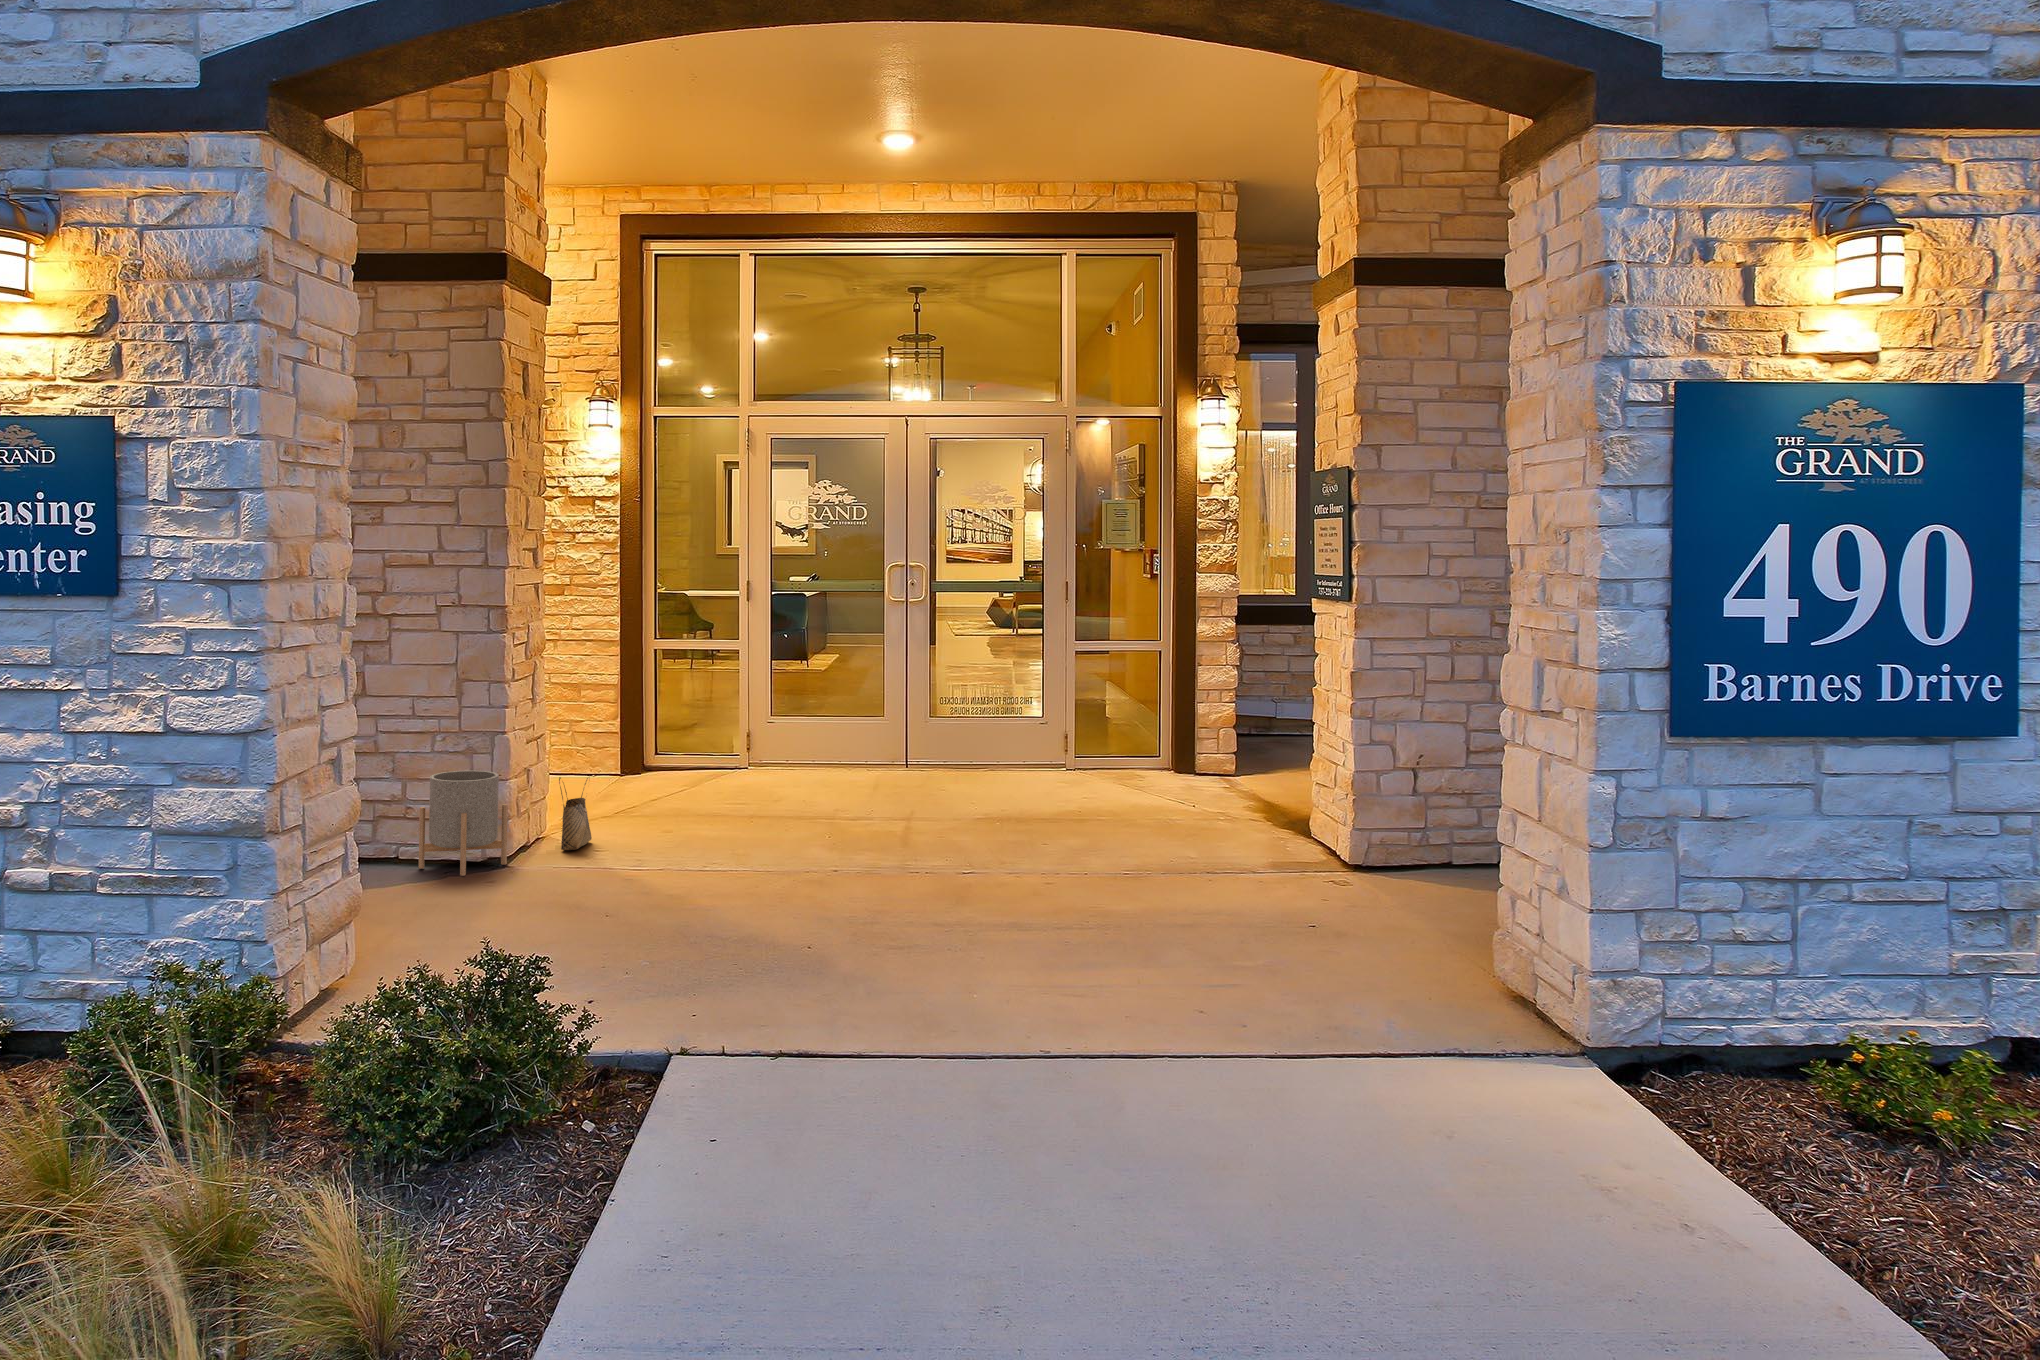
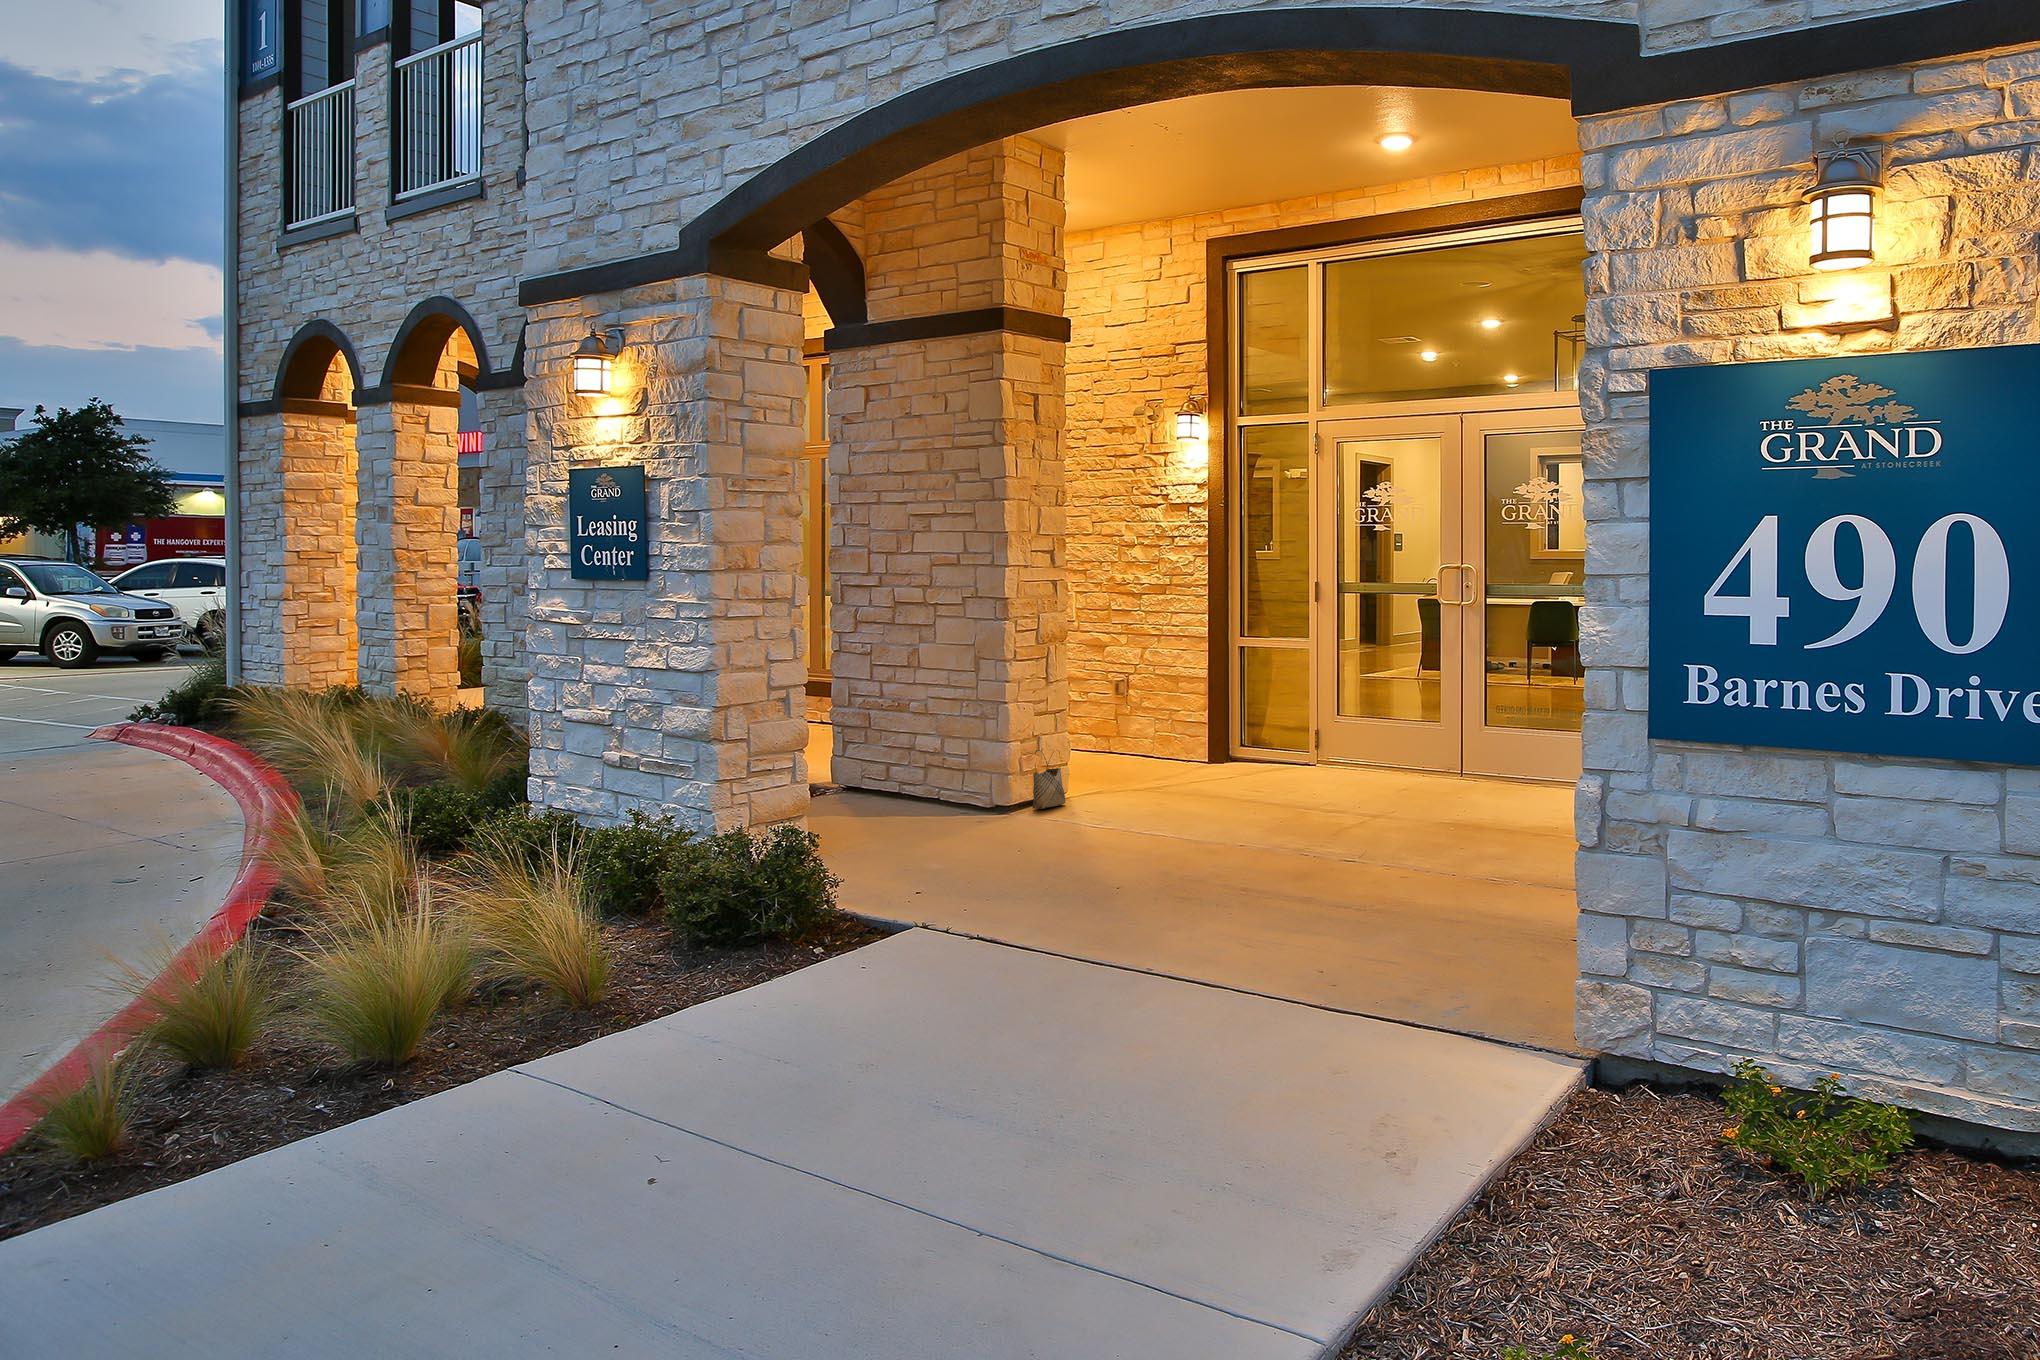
planter: present [419,771,508,876] -> none [921,740,983,819]

